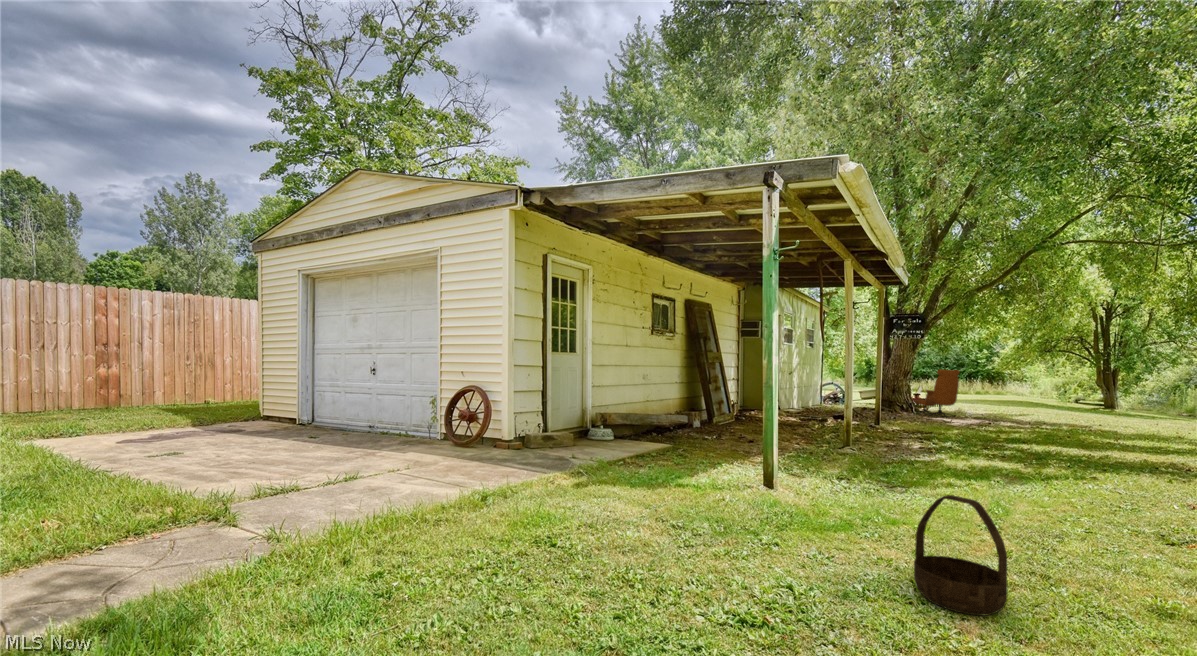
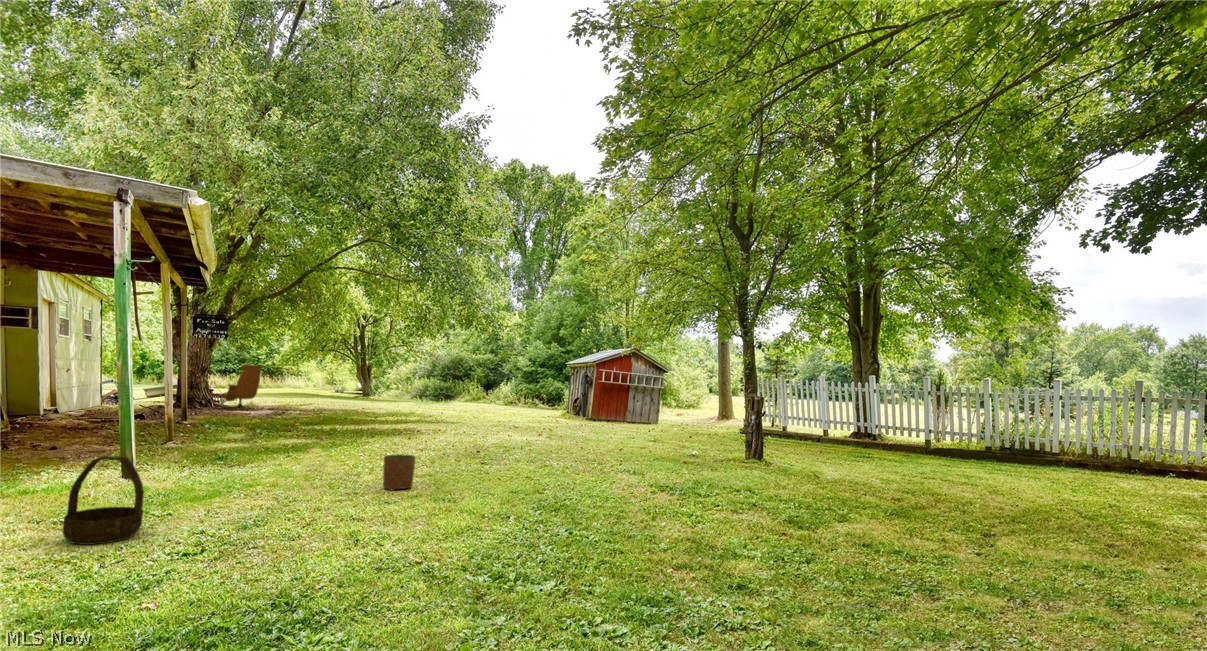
basket: present [914,495,1008,616] -> present [63,456,144,545]
planter: none [1078,524,1152,599] -> present [383,454,415,490]

